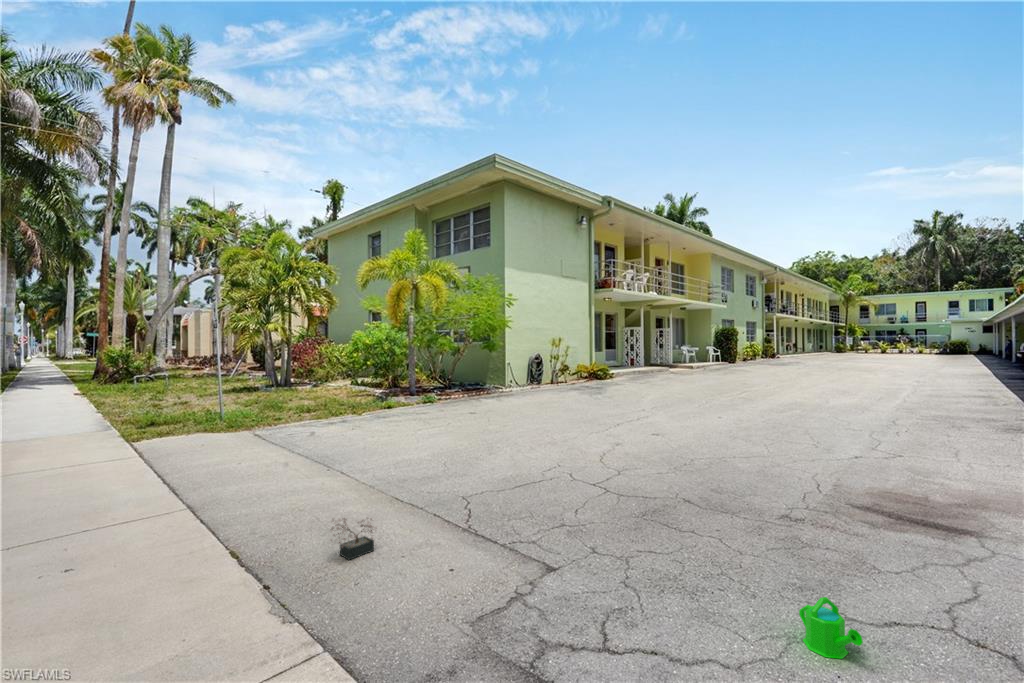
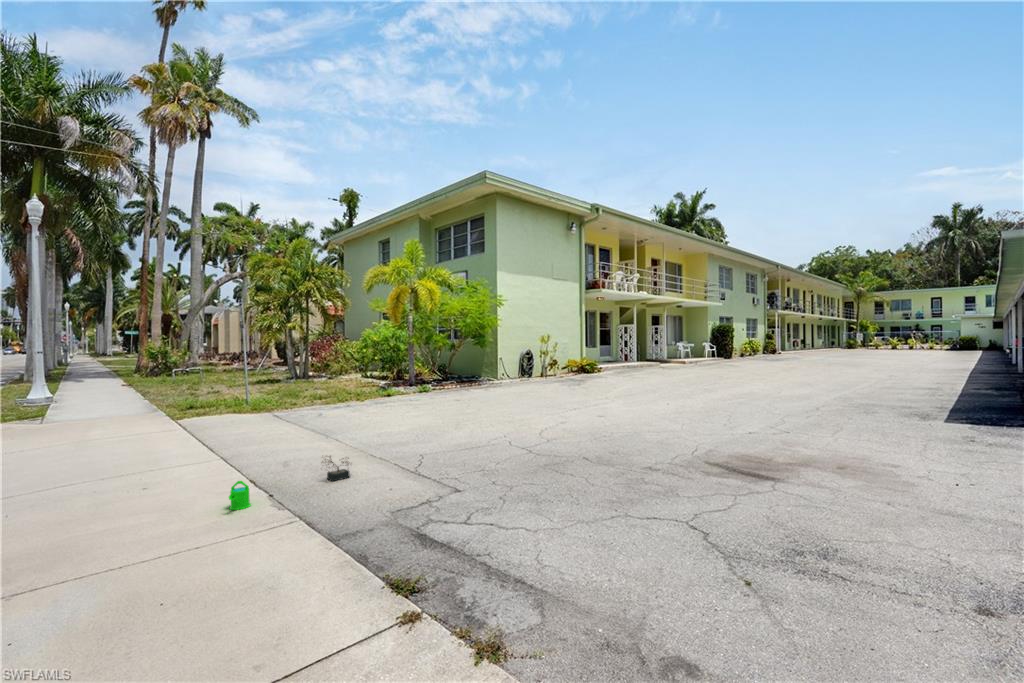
watering can: present [799,597,863,659] -> present [229,481,251,510]

